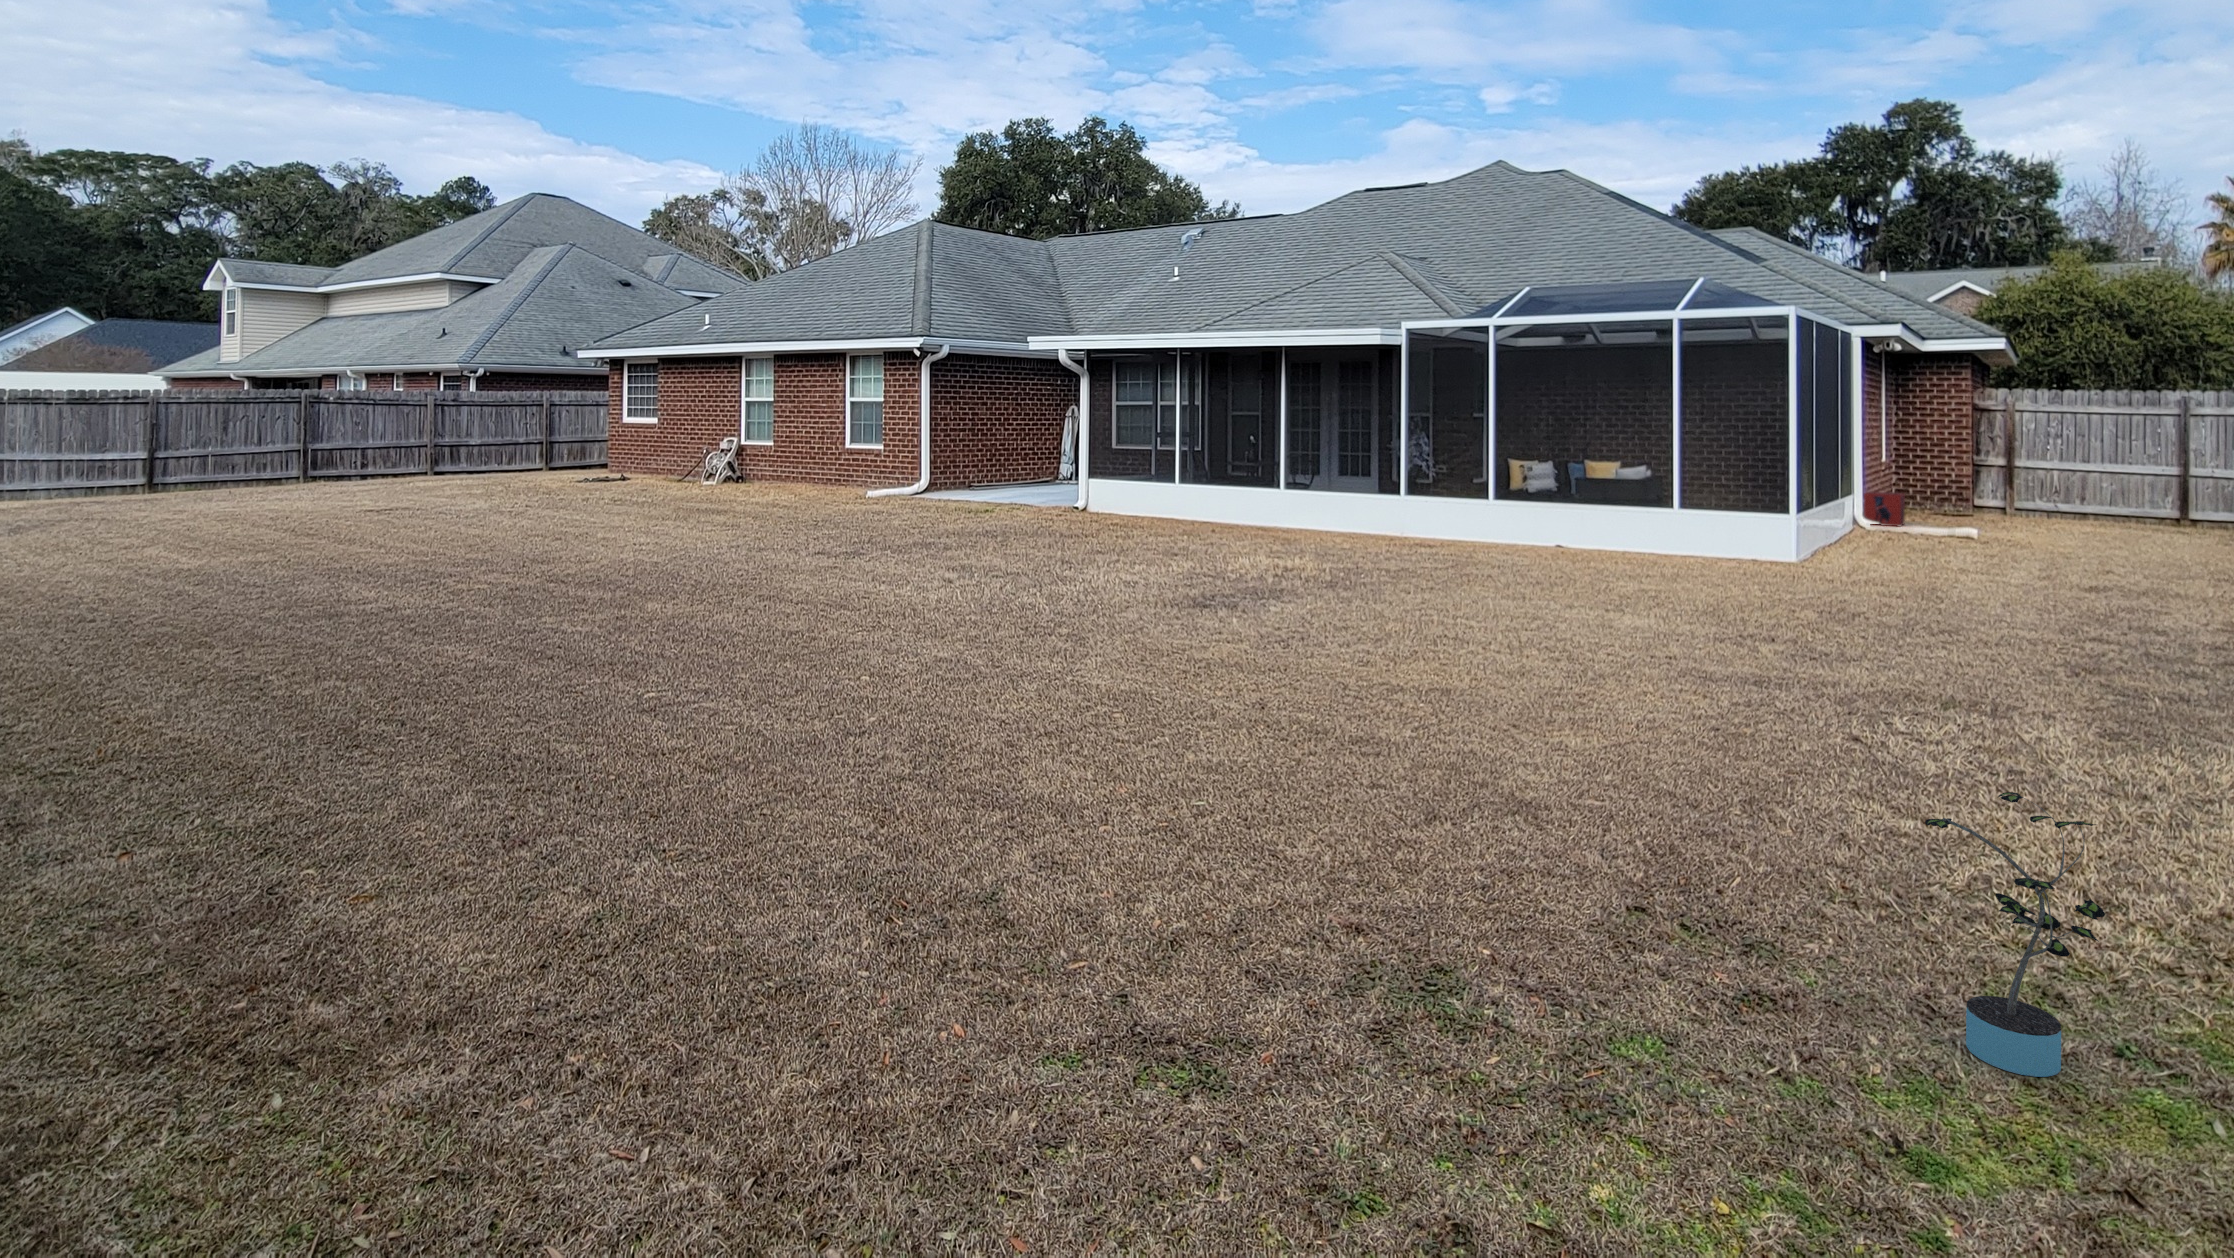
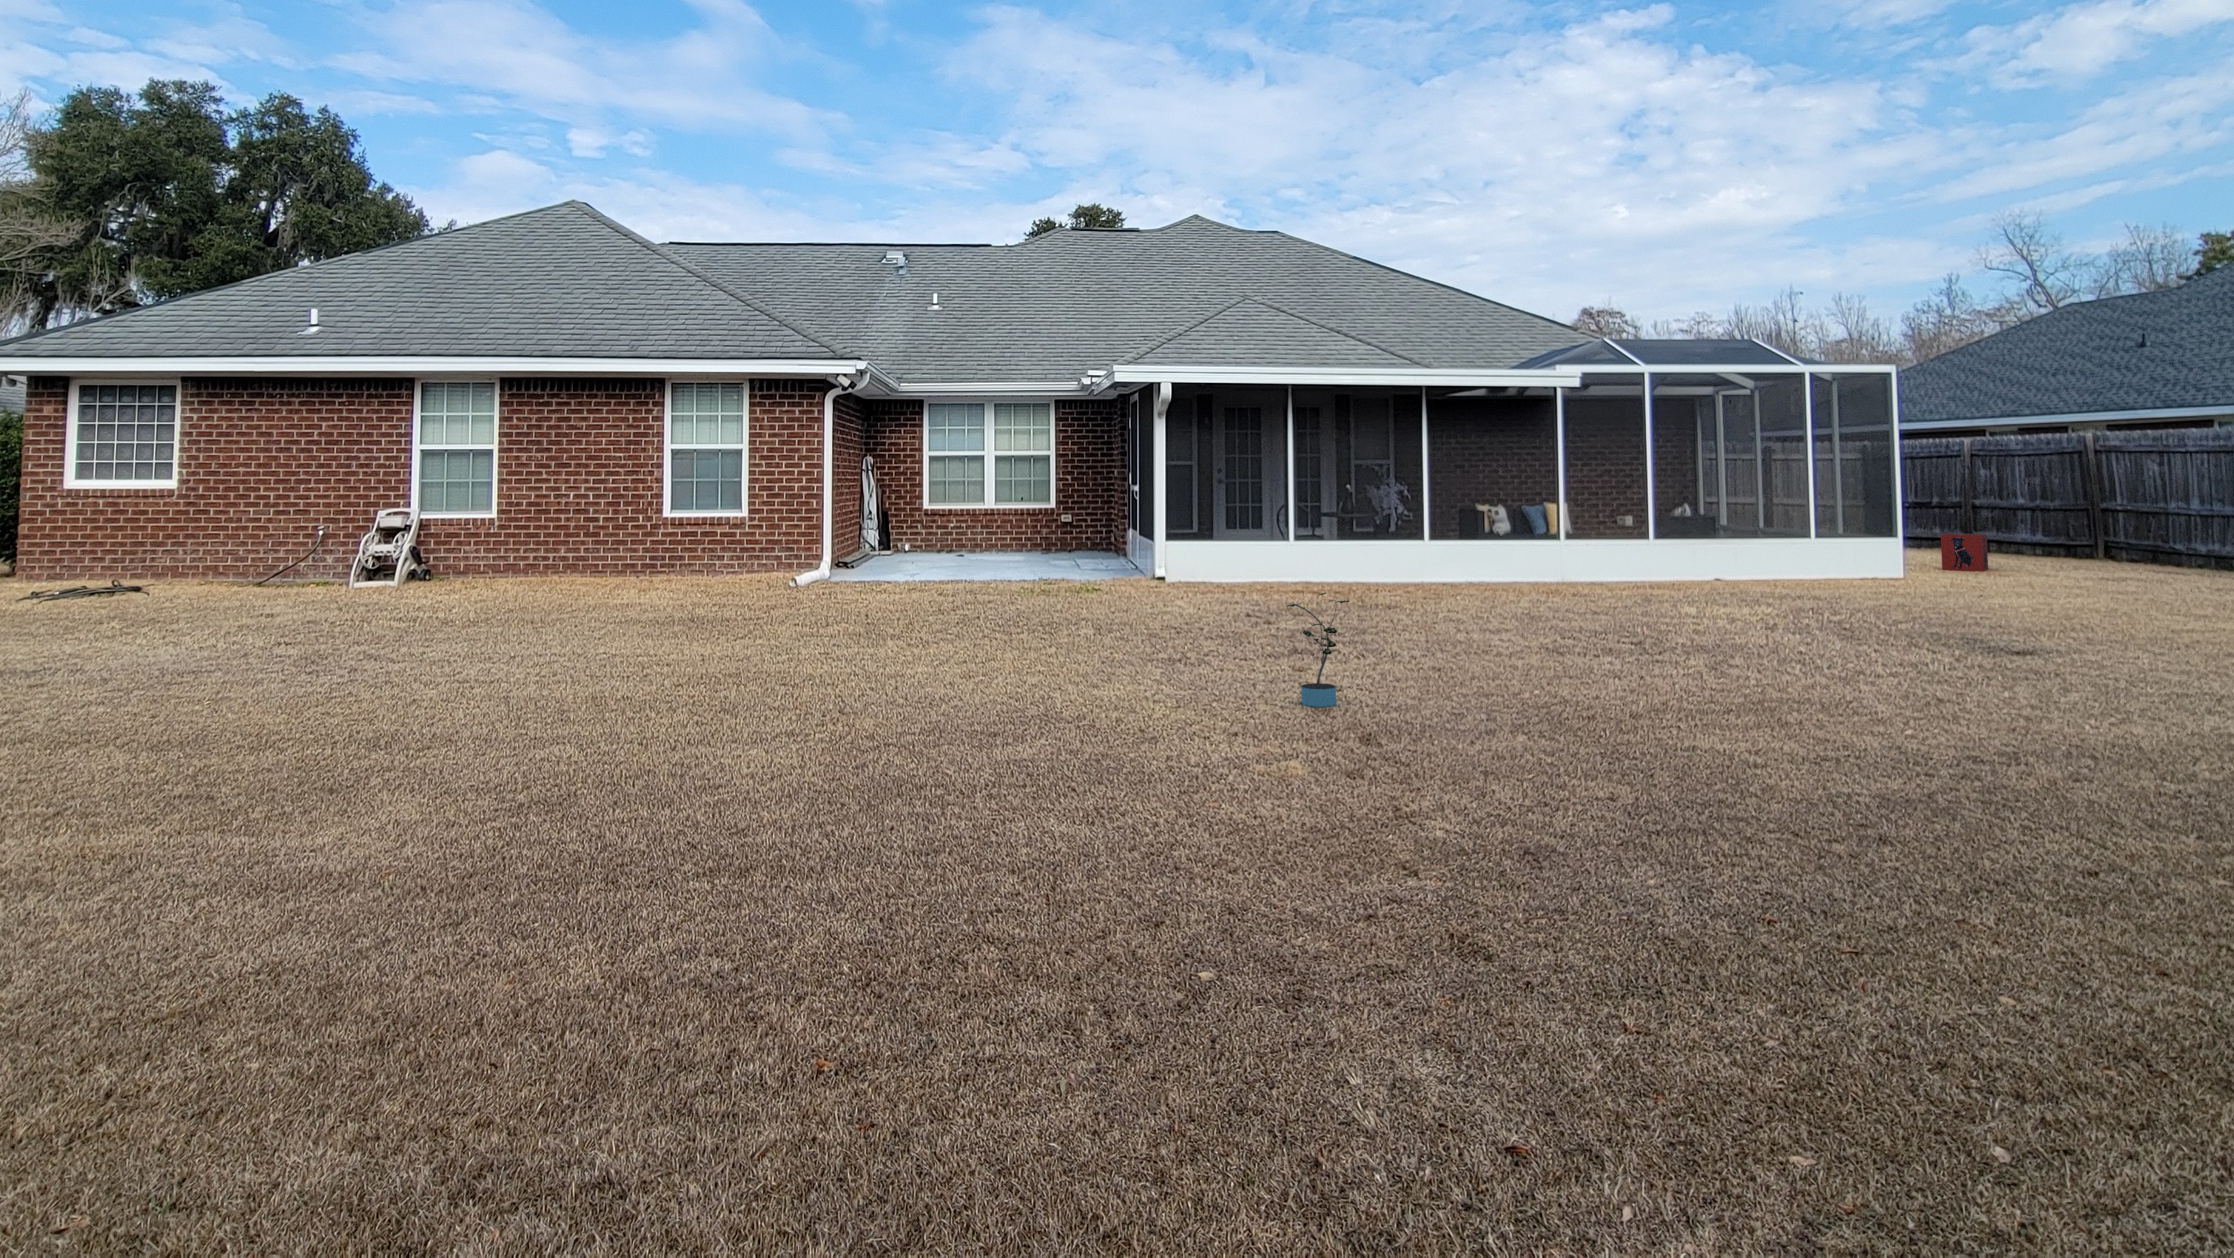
potted plant: present [1925,792,2105,1077] -> present [1287,592,1349,707]

